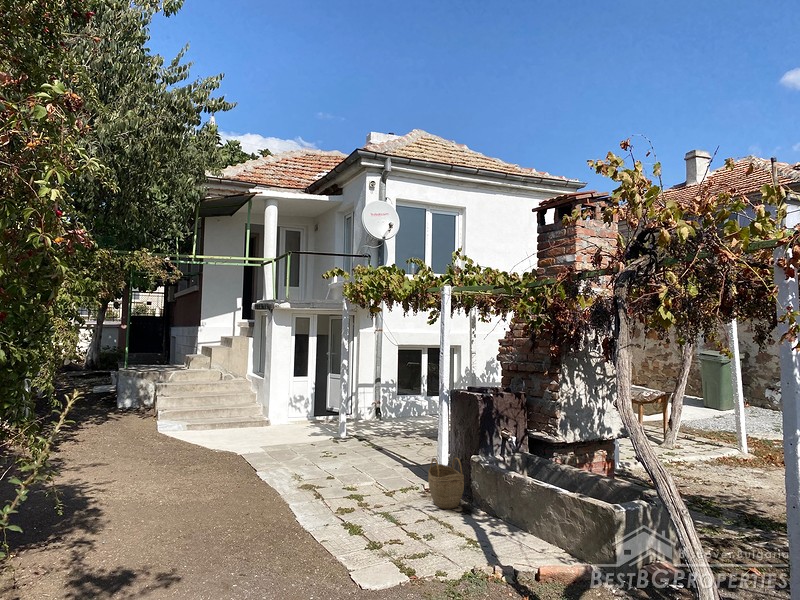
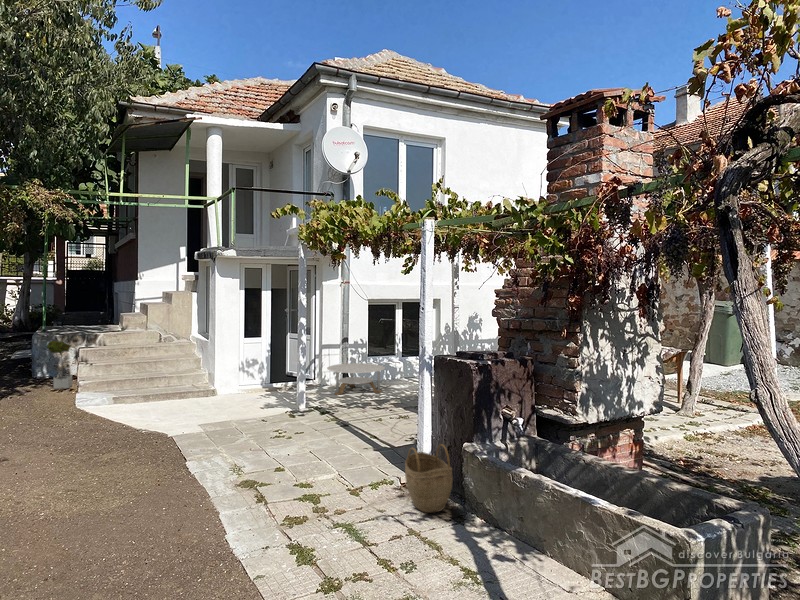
potted tree: none [128,376,147,418] -> present [47,341,72,389]
round table: none [362,401,413,428] -> present [327,363,385,395]

